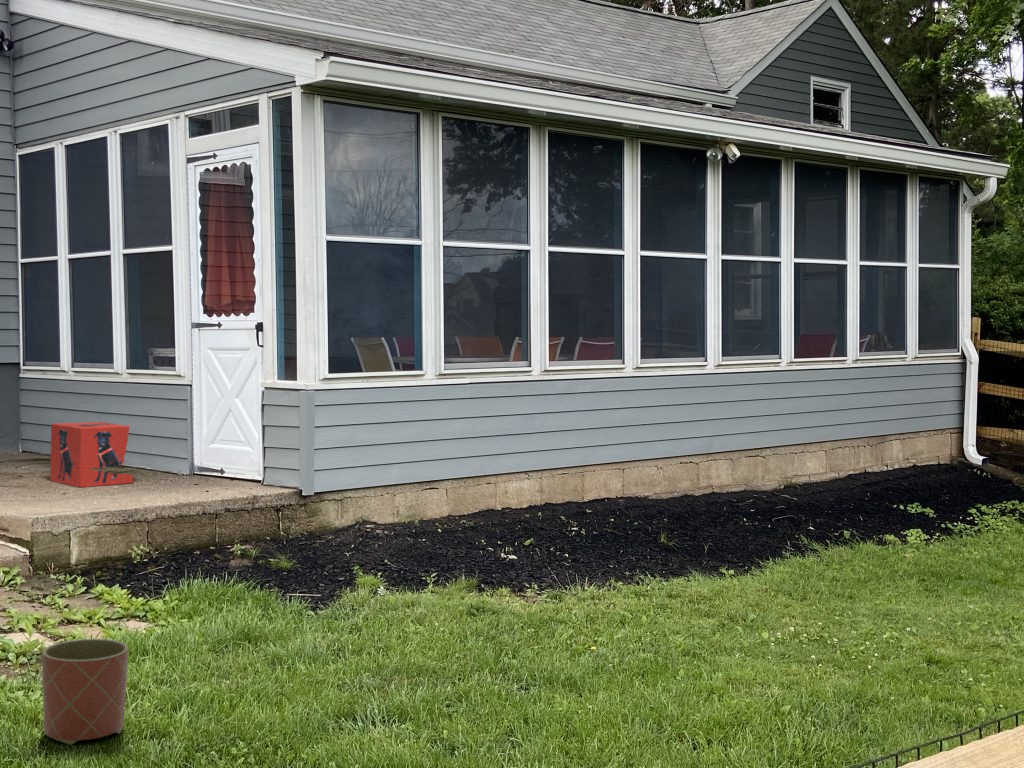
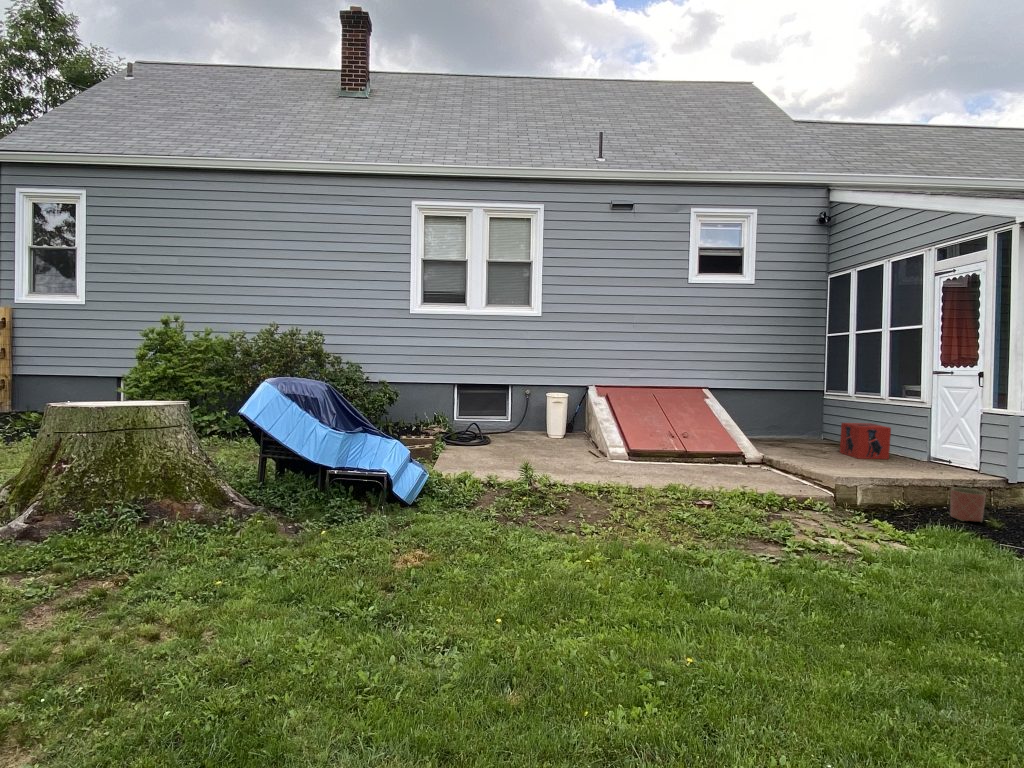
planter: present [42,639,129,745] -> present [950,488,986,522]

